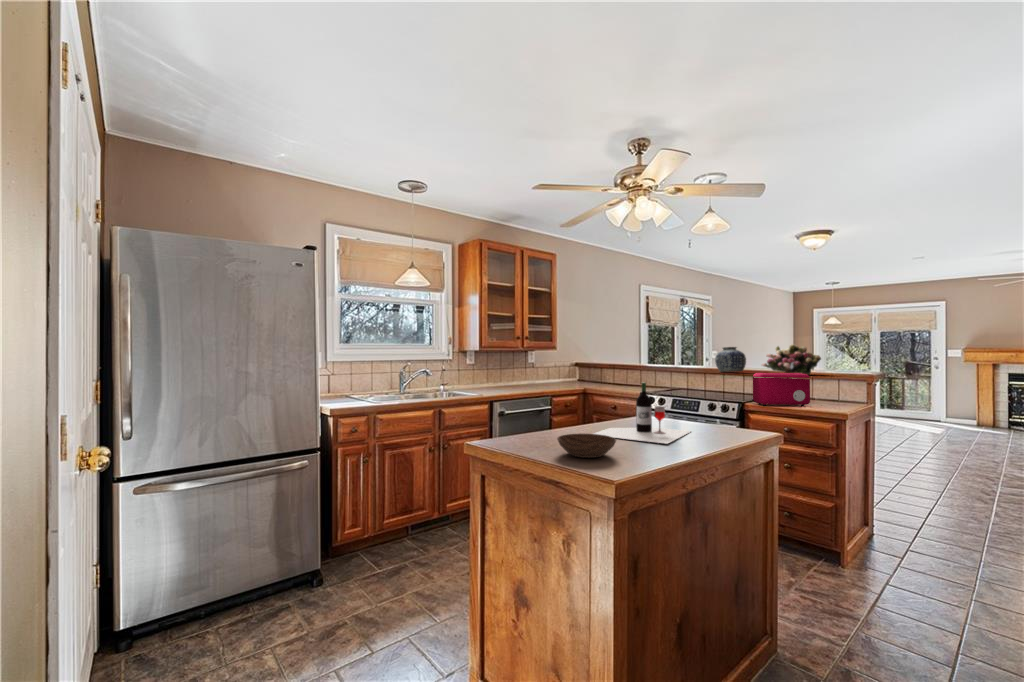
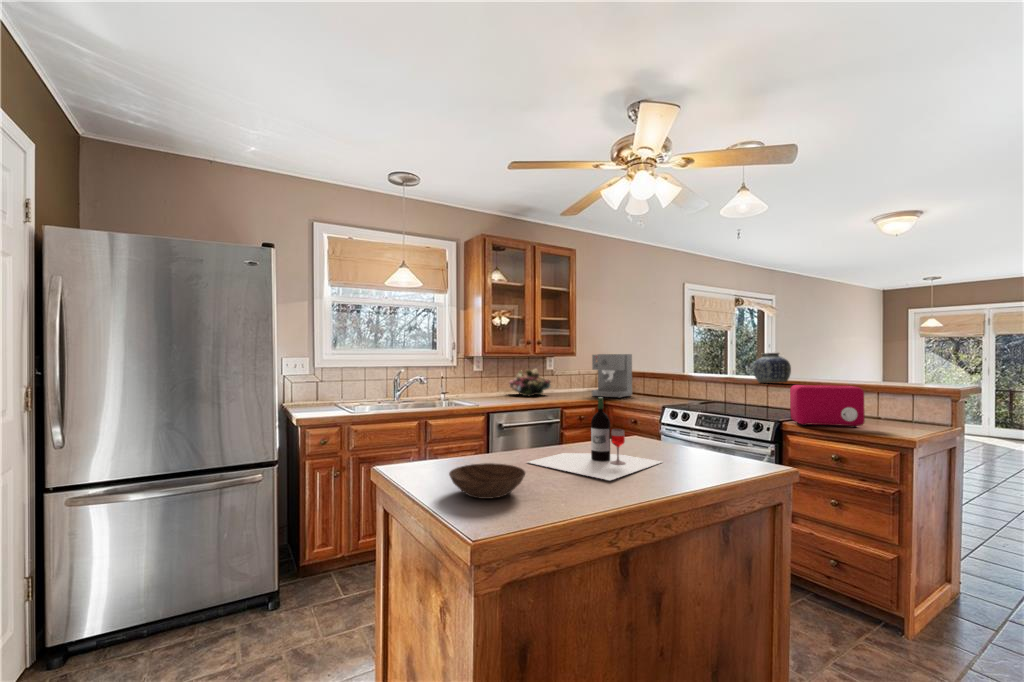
flower arrangement: present [762,344,821,375] -> present [509,369,551,396]
coffee maker: none [573,348,607,388] -> present [592,354,632,398]

